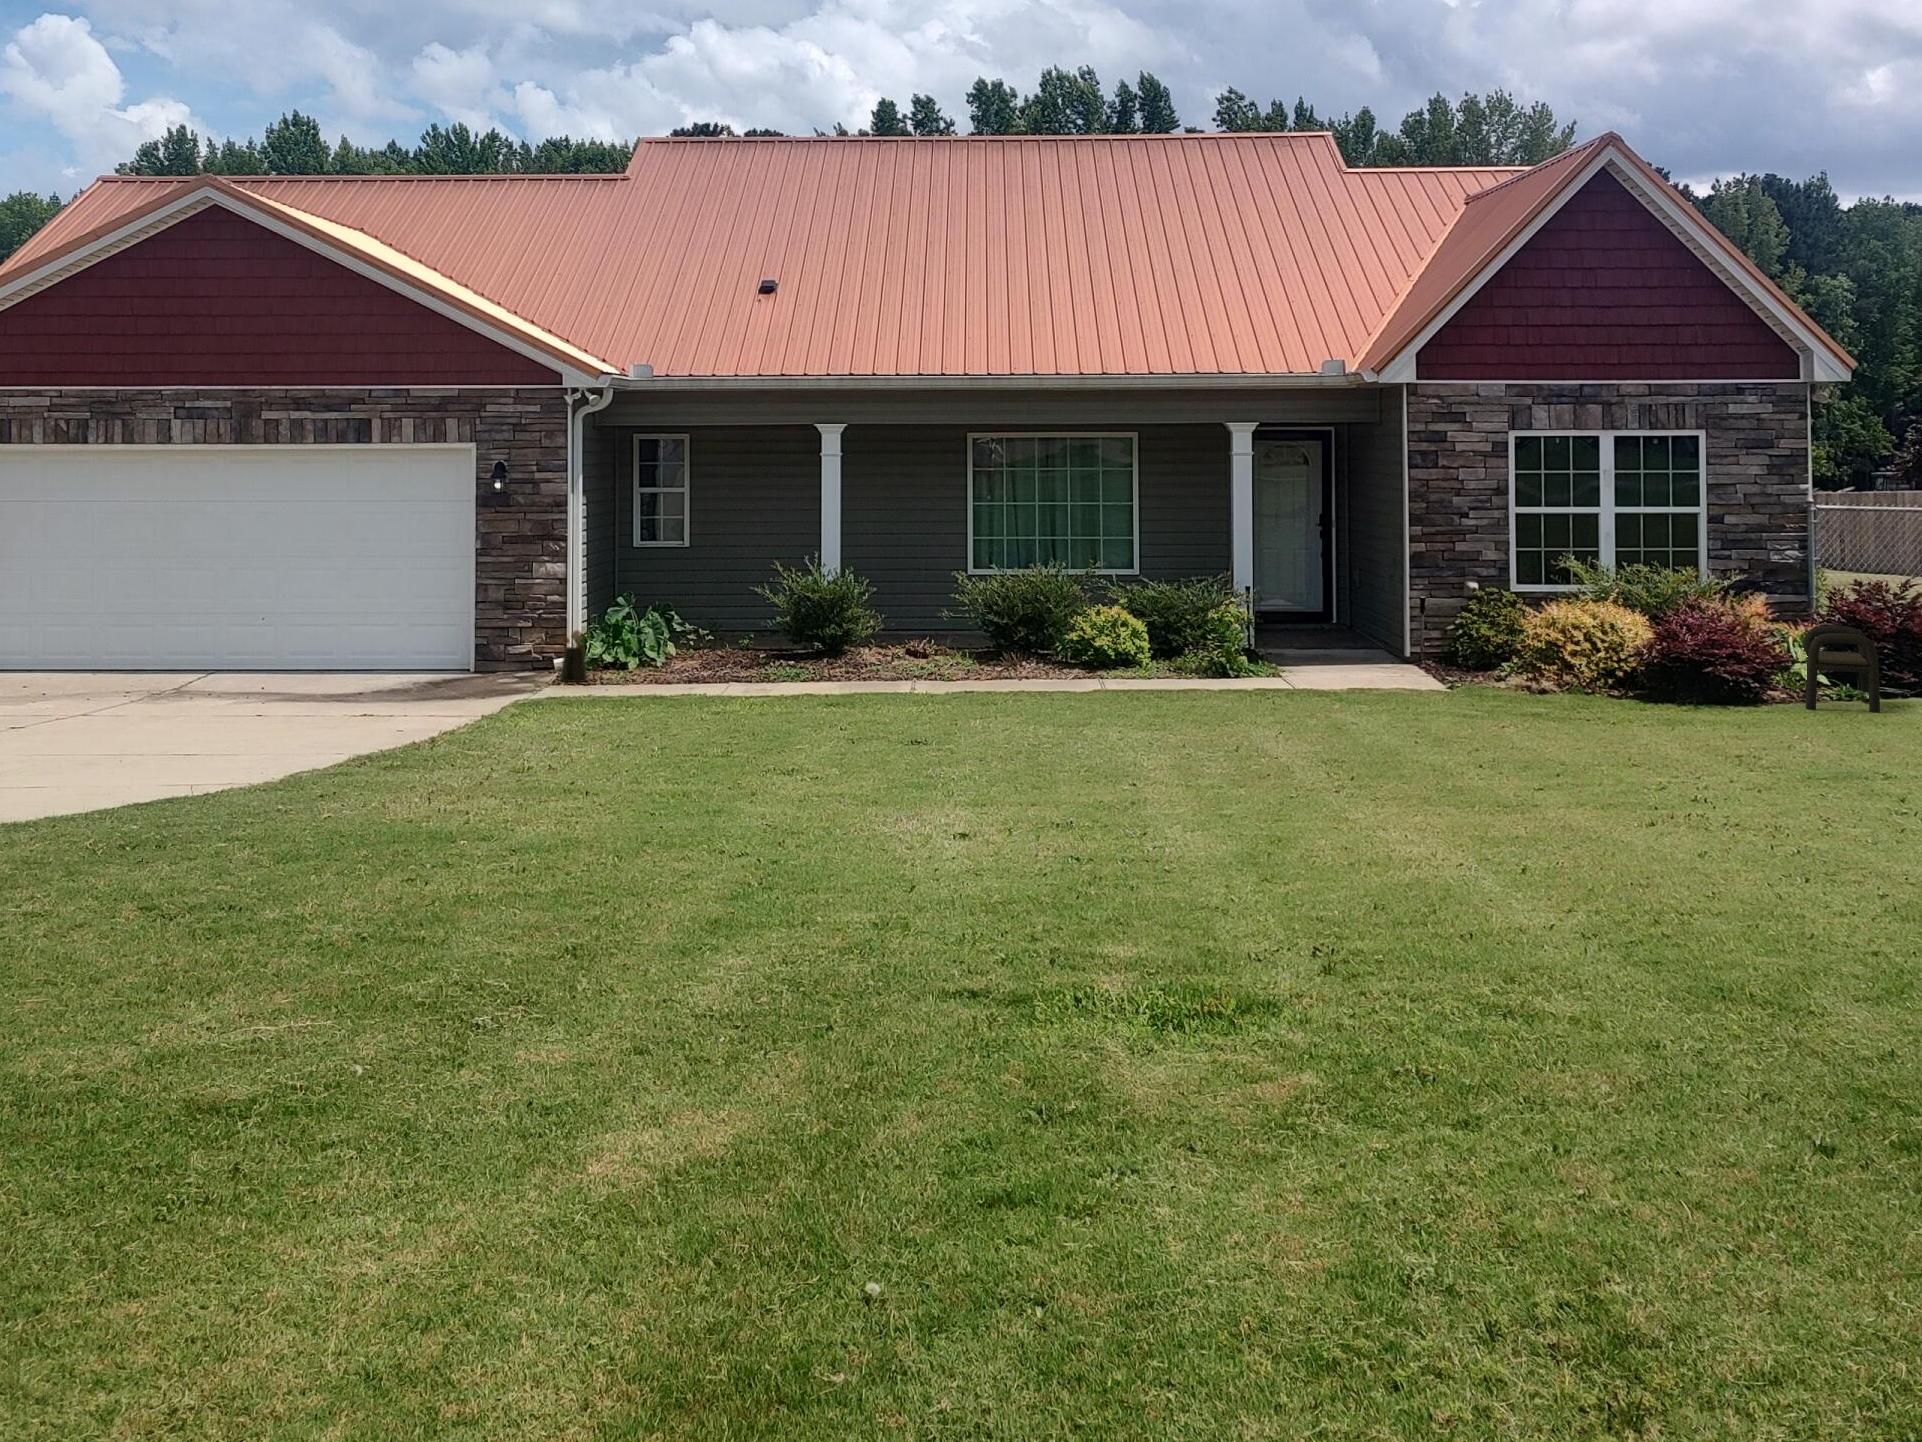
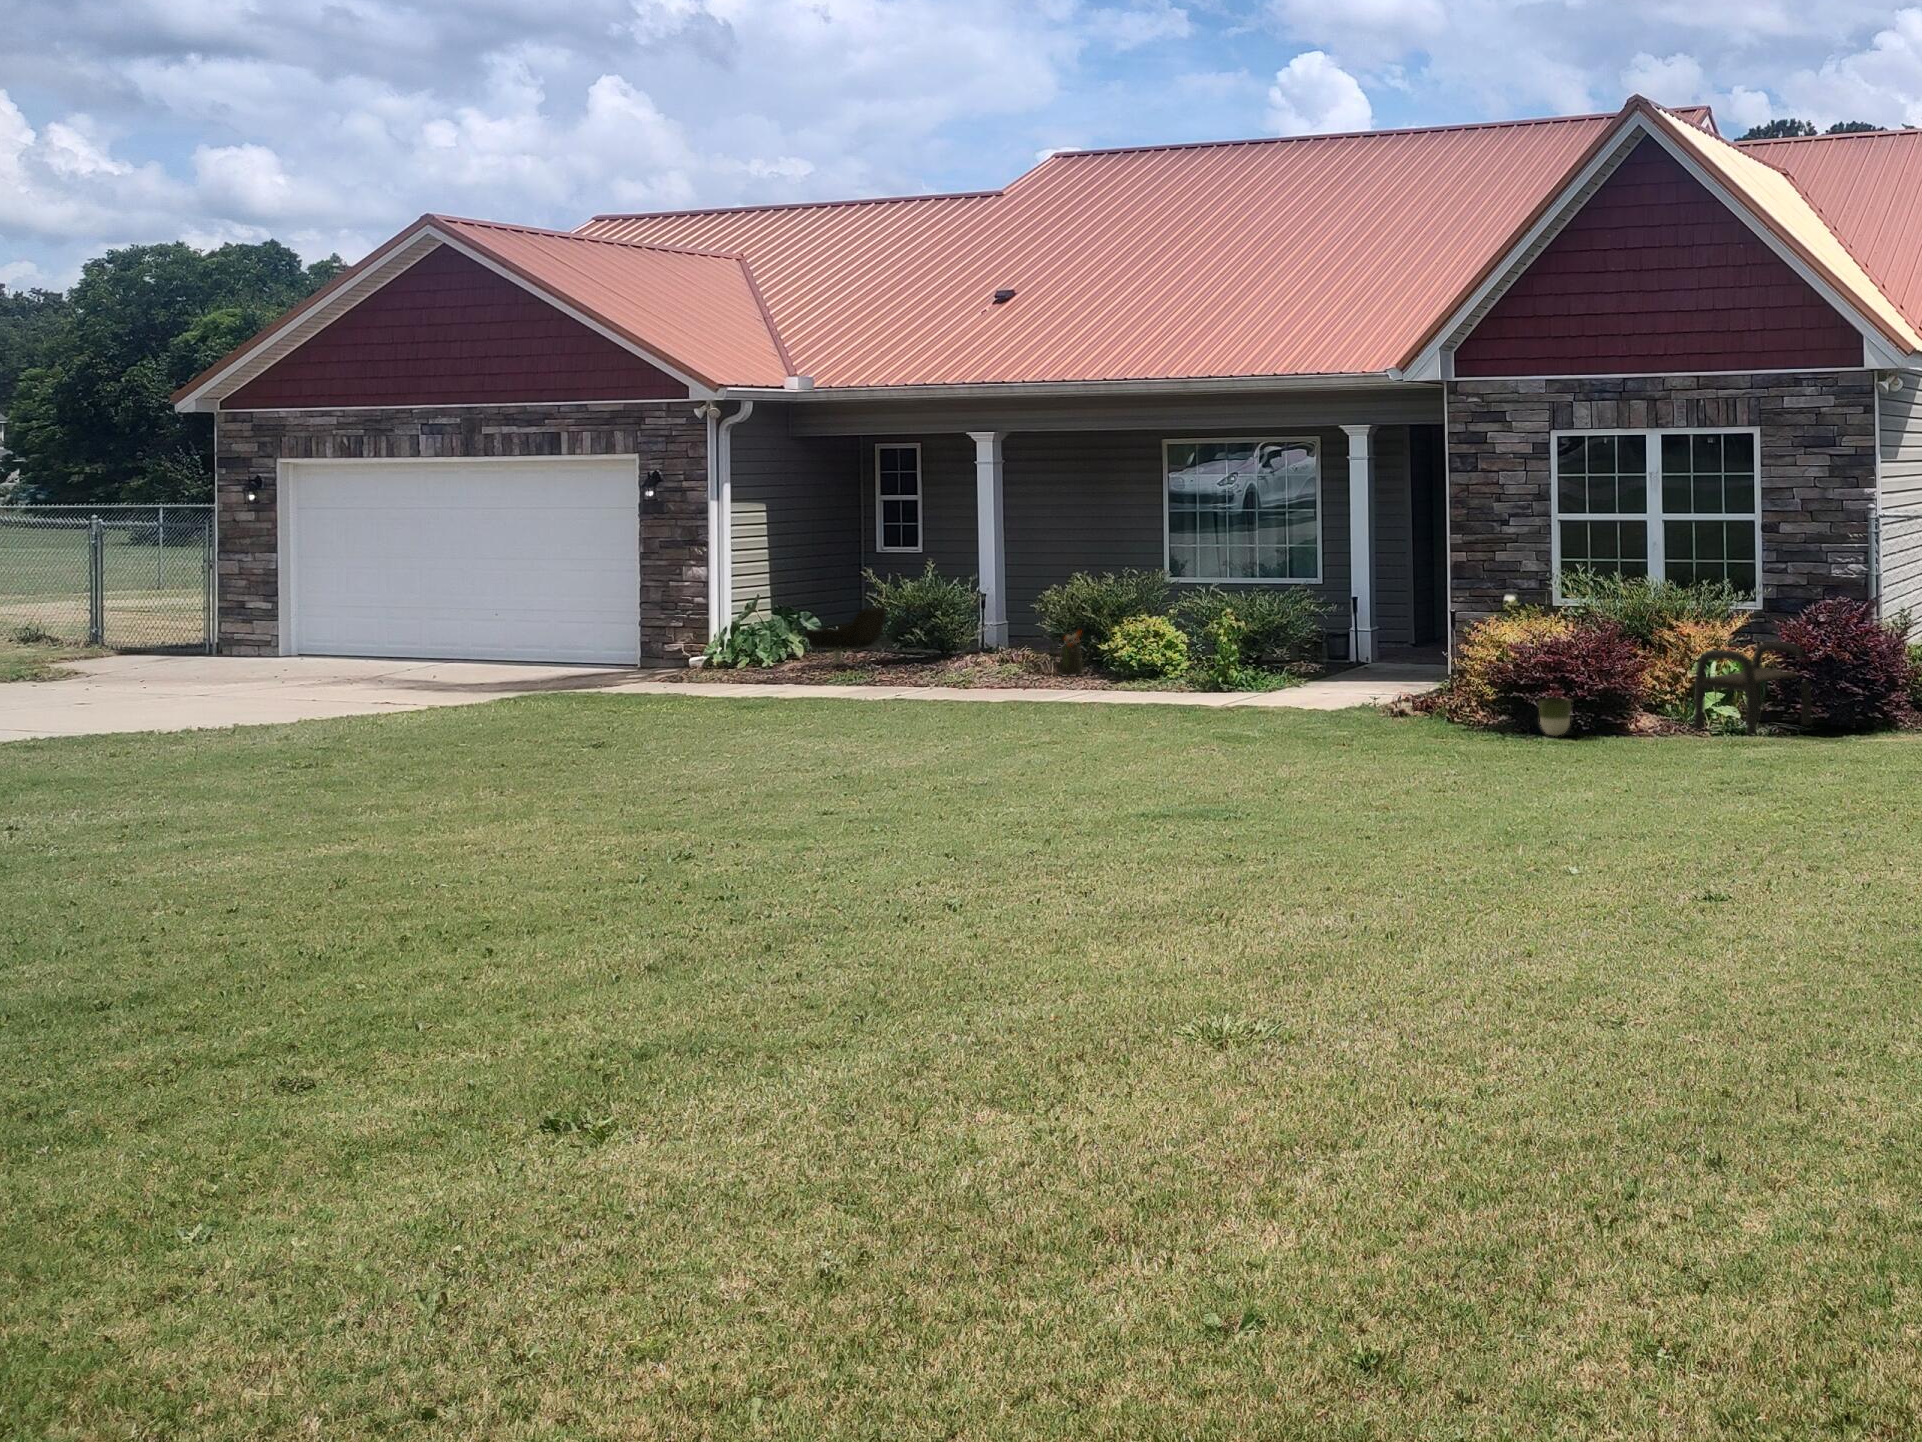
lounge chair: none [673,608,756,677] -> present [805,606,887,667]
watering can: present [560,630,588,682] -> present [1050,631,1083,677]
planter: none [1718,683,1751,719] -> present [1539,698,1571,736]

